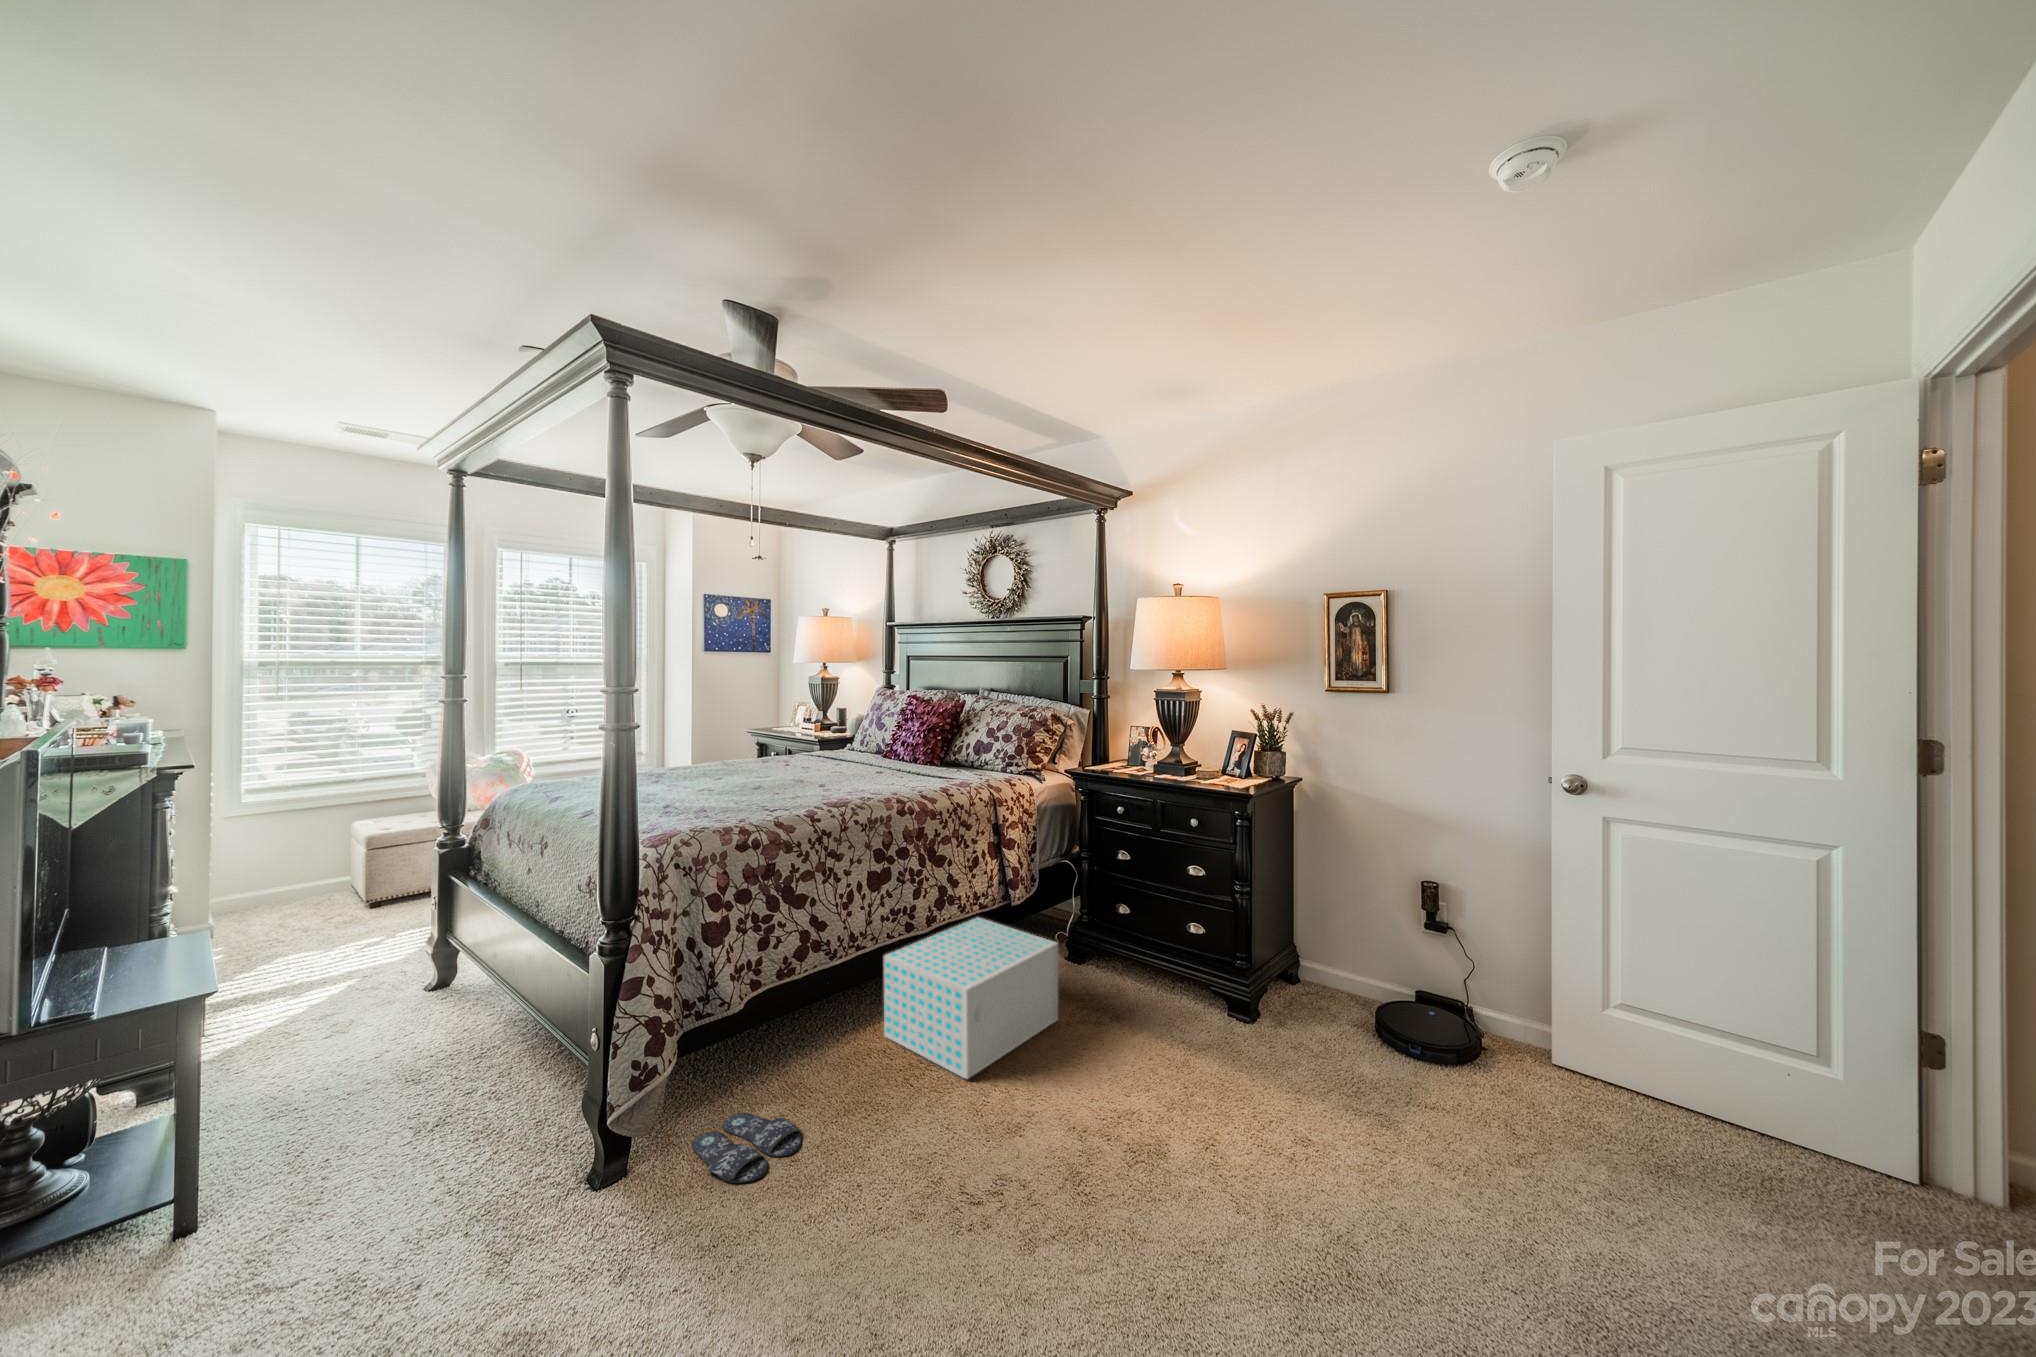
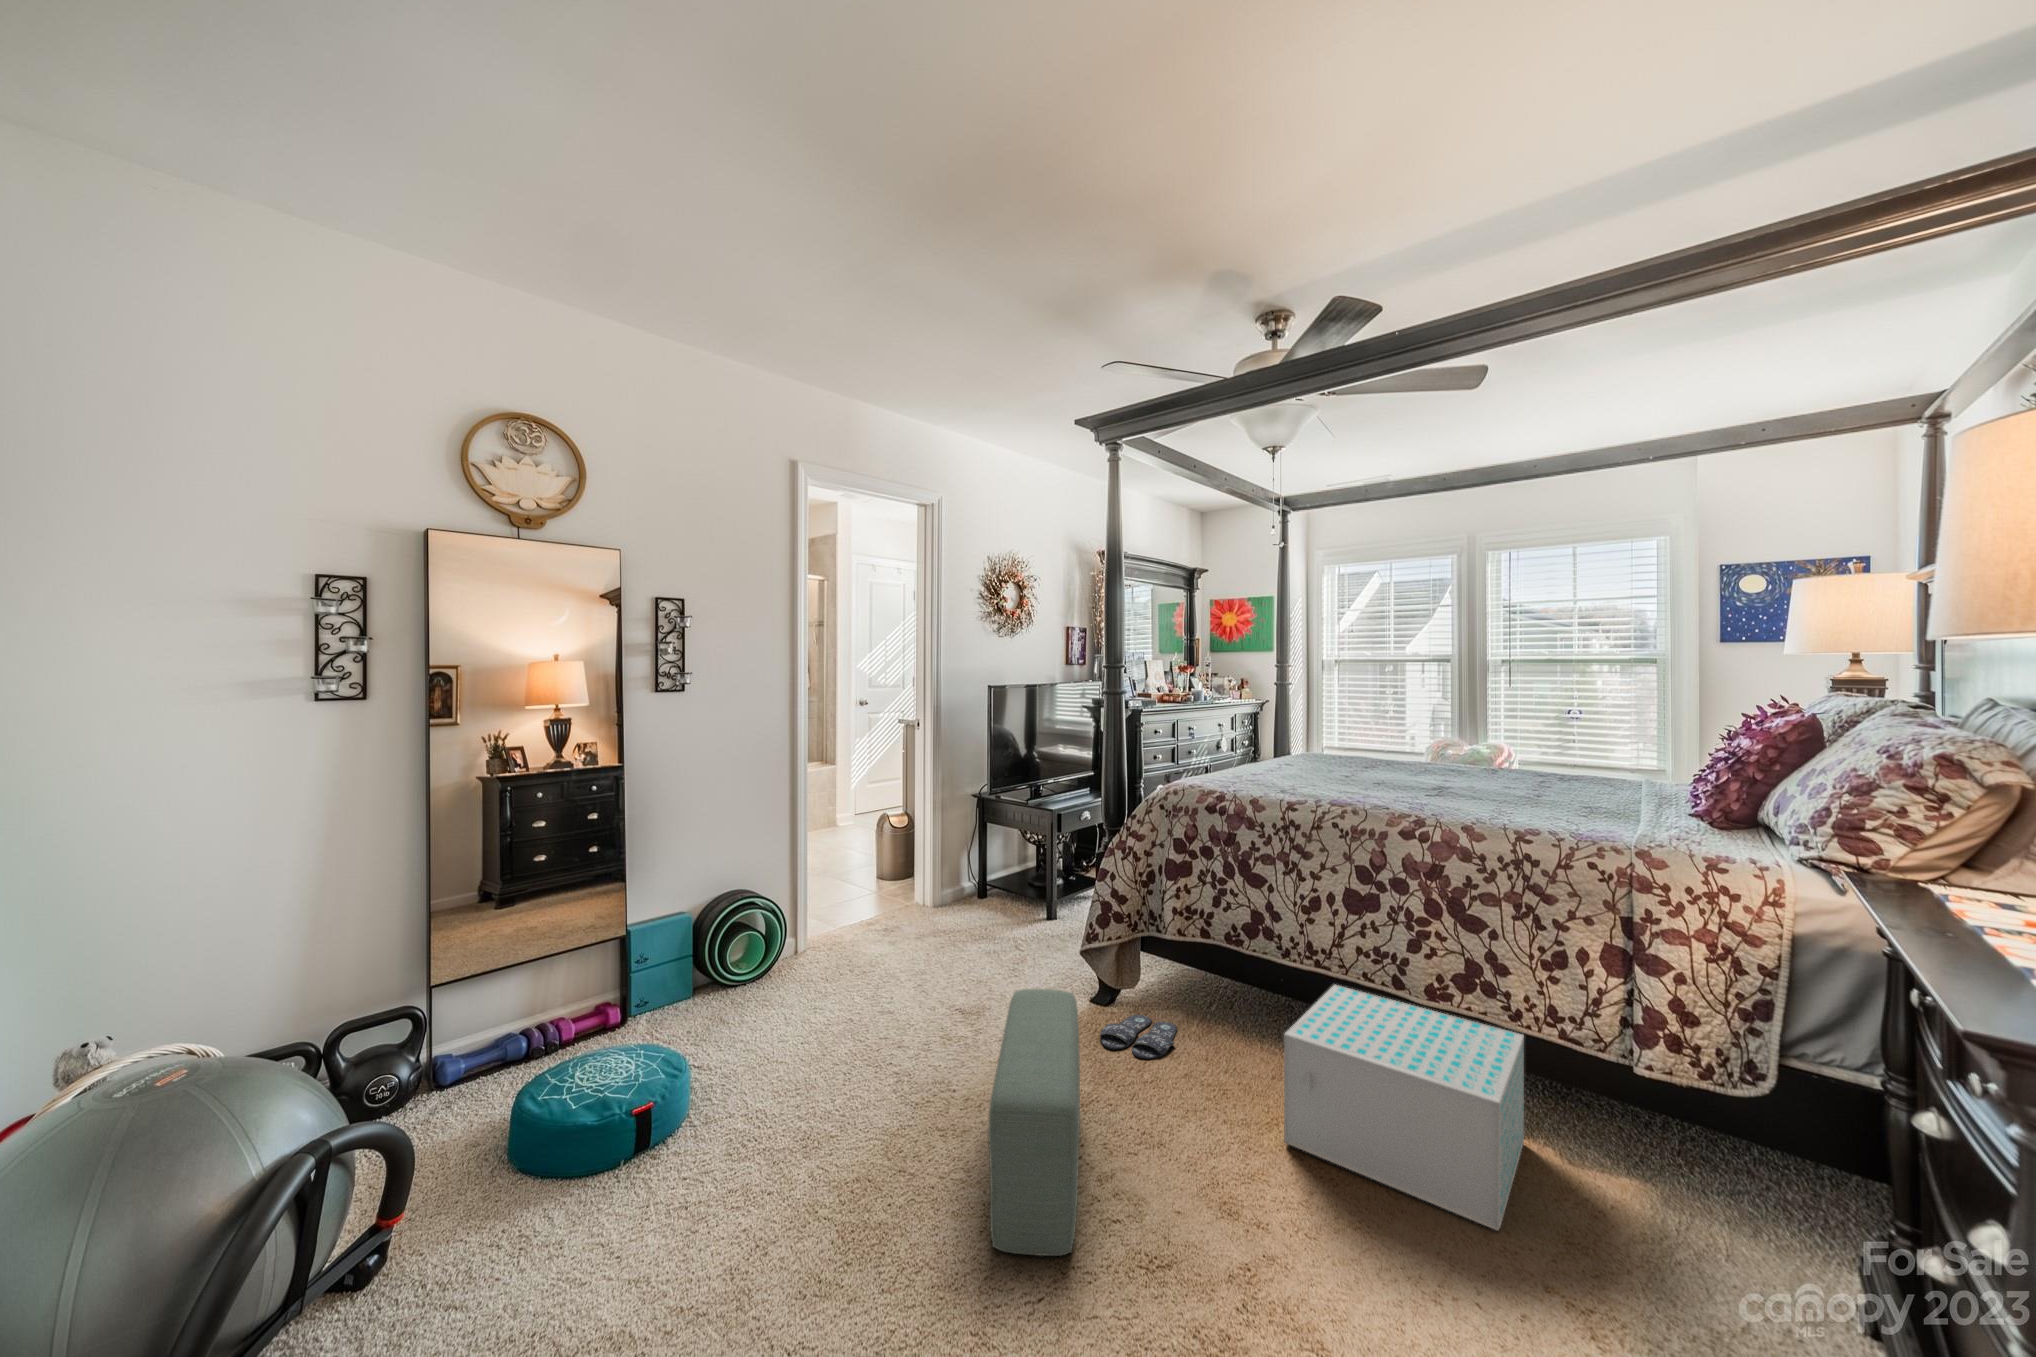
pouf: none [822,1089,1119,1296] -> present [988,989,1080,1256]

